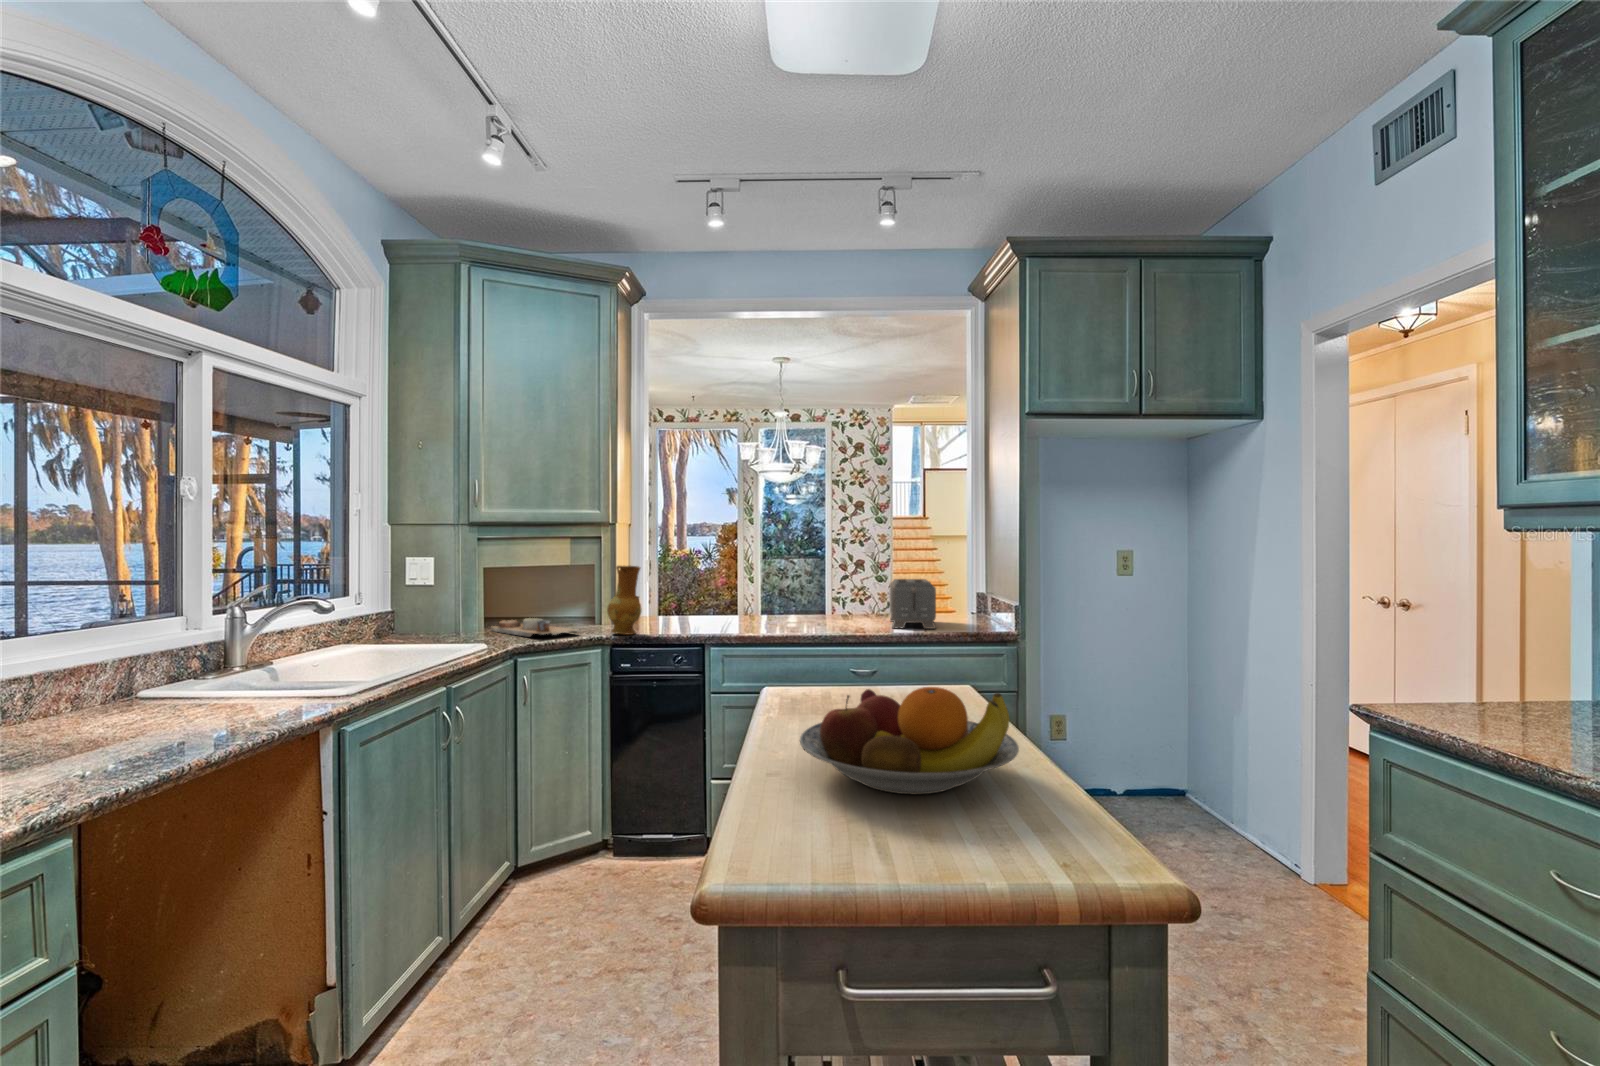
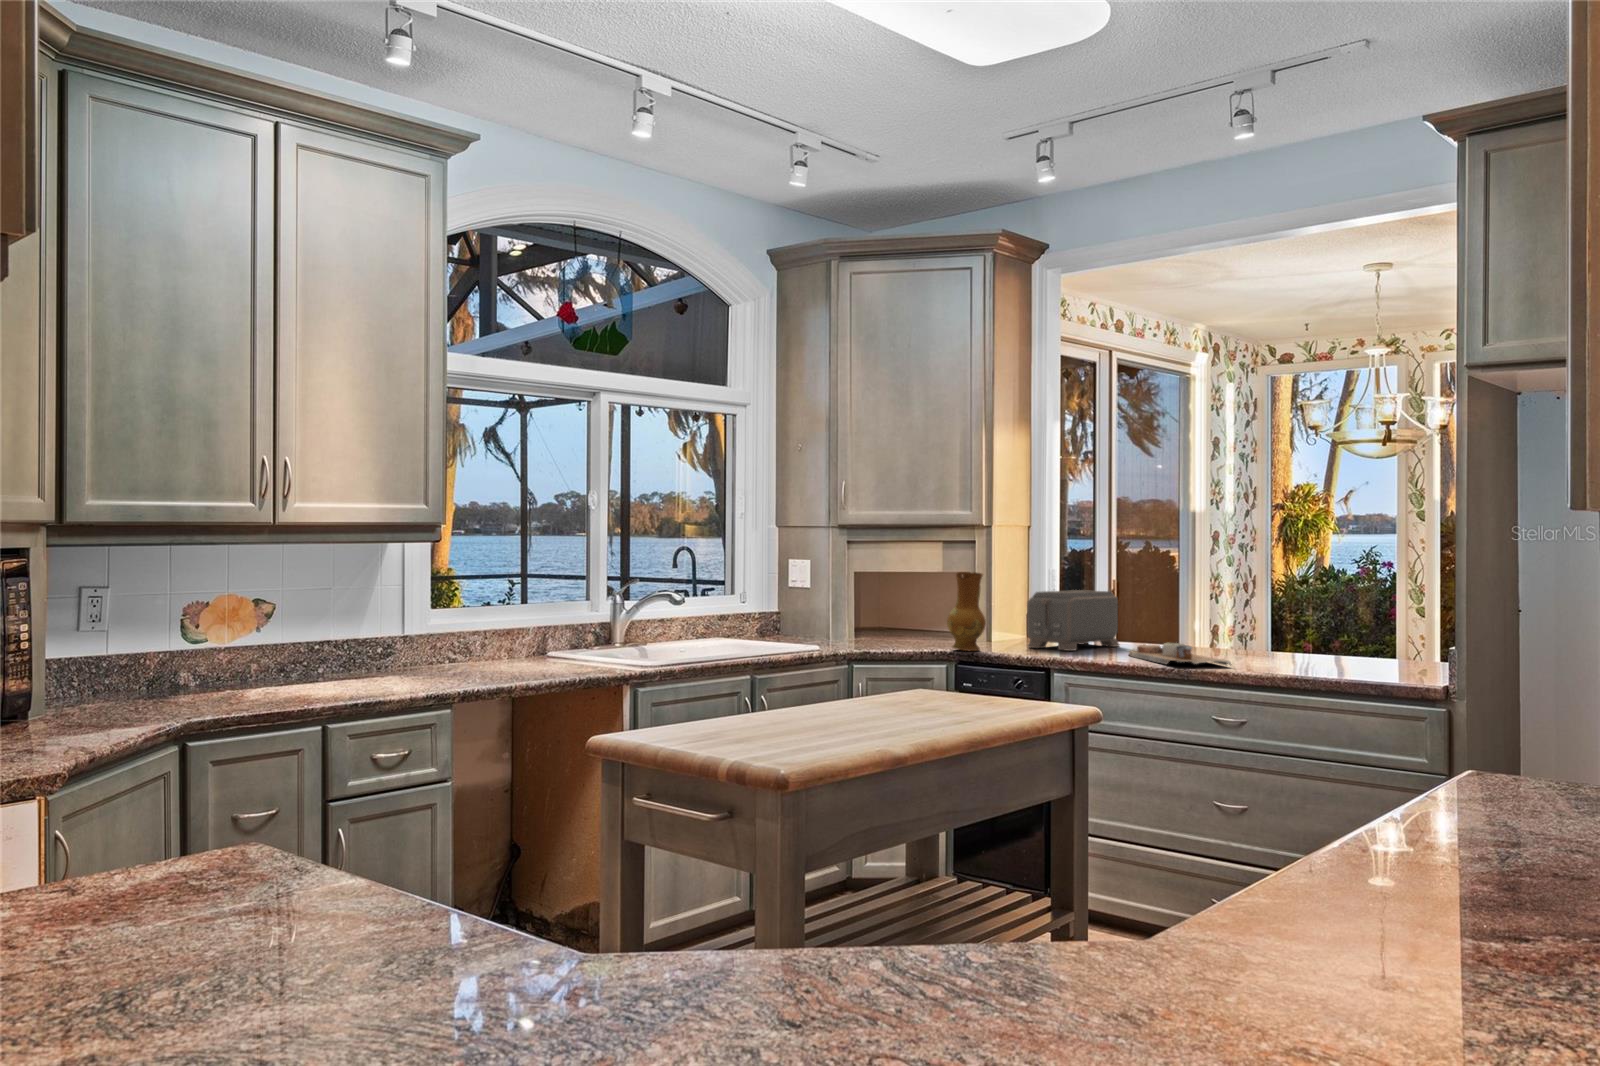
toaster: present [890,579,936,629] -> present [1027,590,1120,651]
cutting board: present [491,618,580,637] -> present [1129,642,1232,666]
fruit bowl: present [800,687,1019,794] -> none [731,658,905,736]

